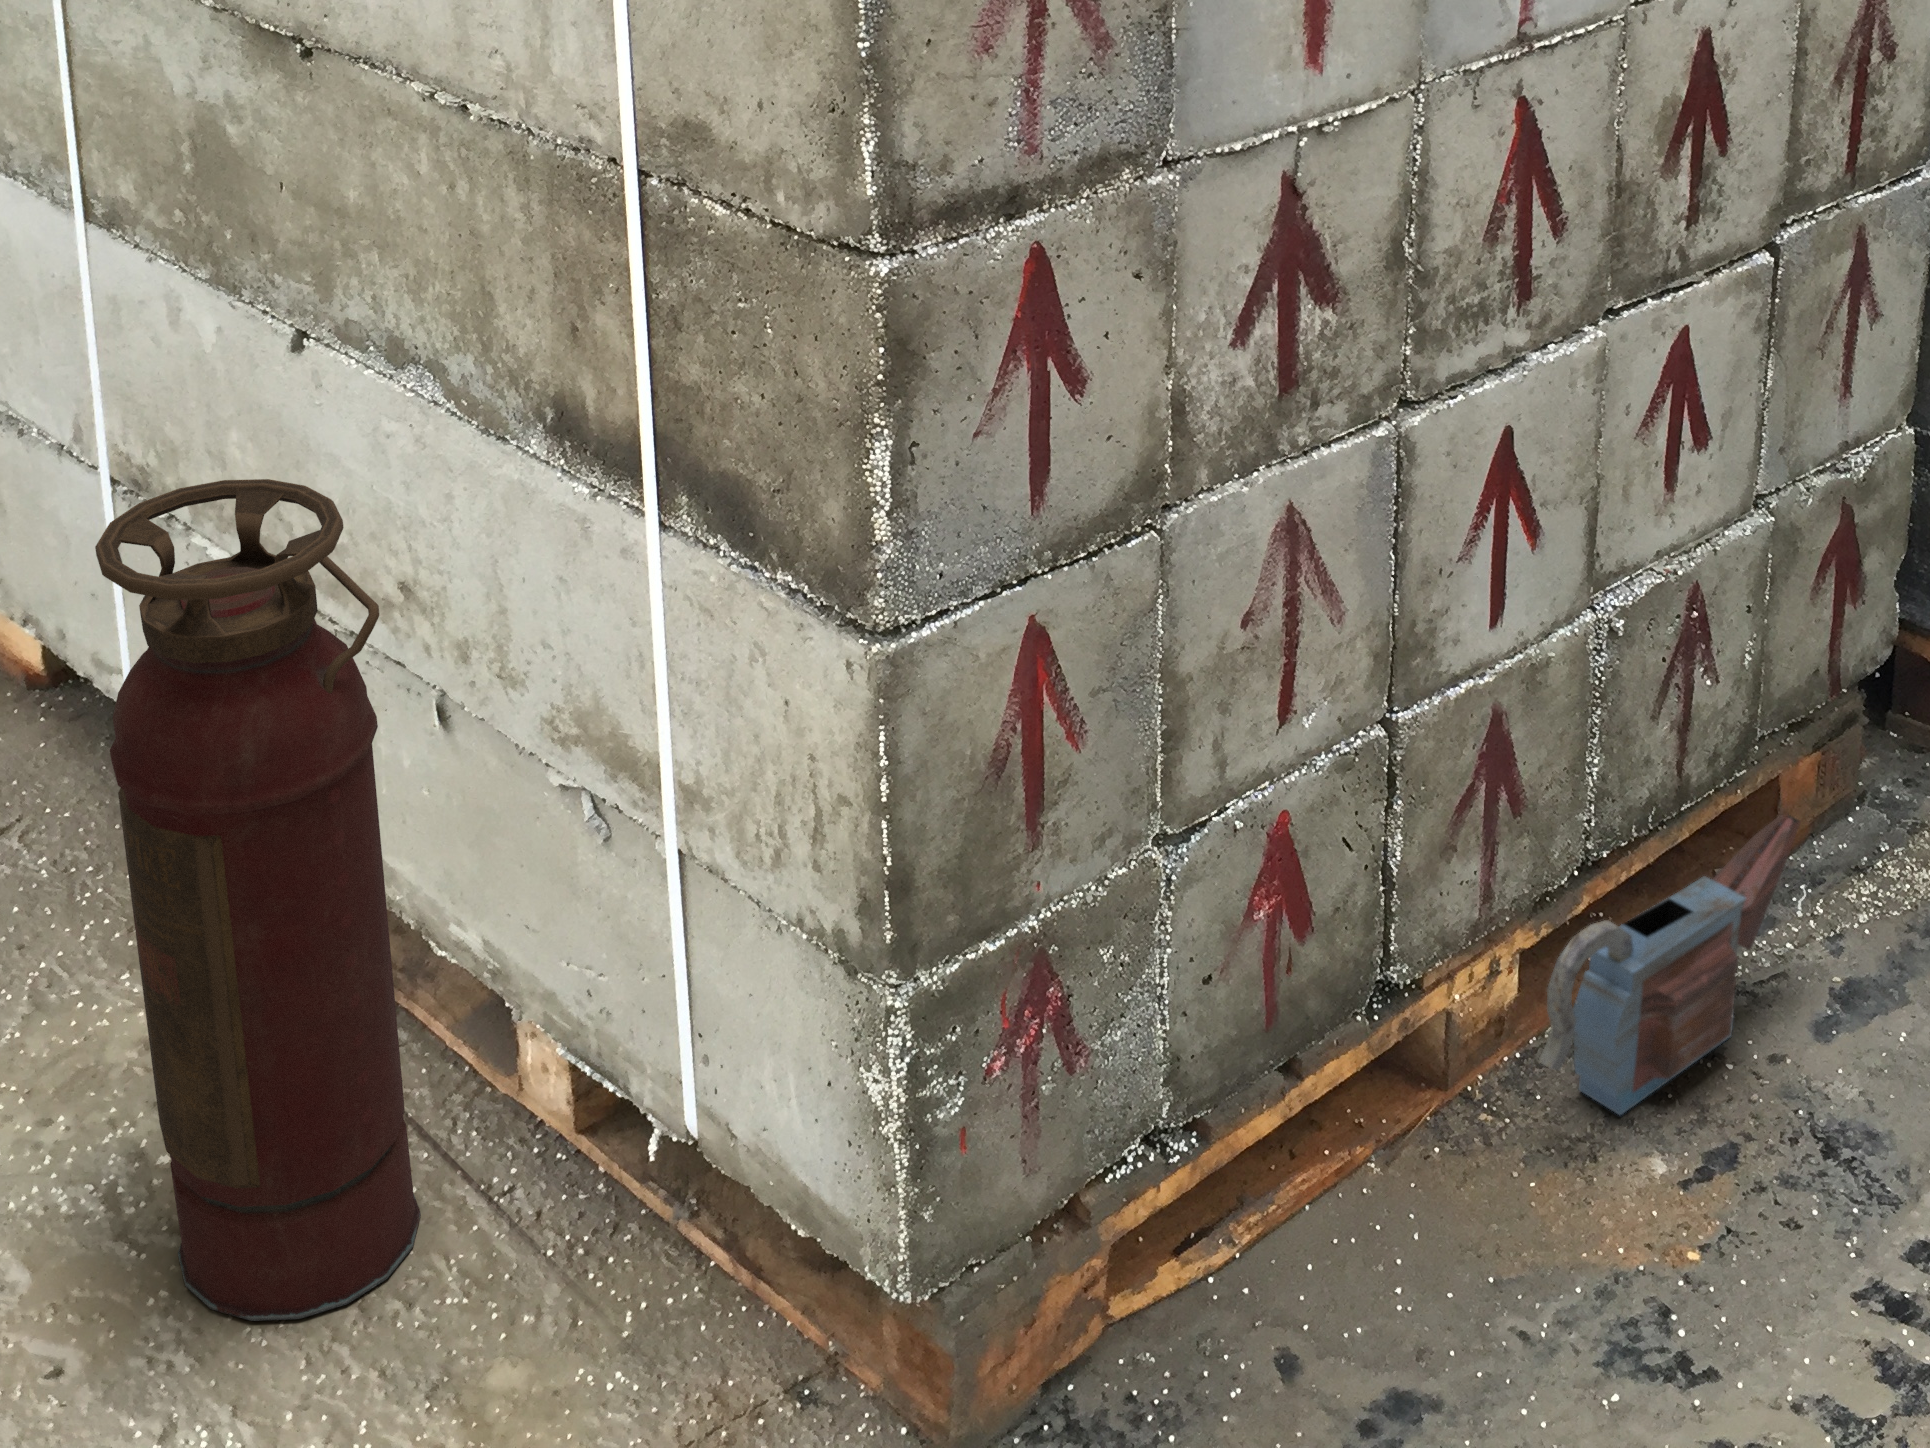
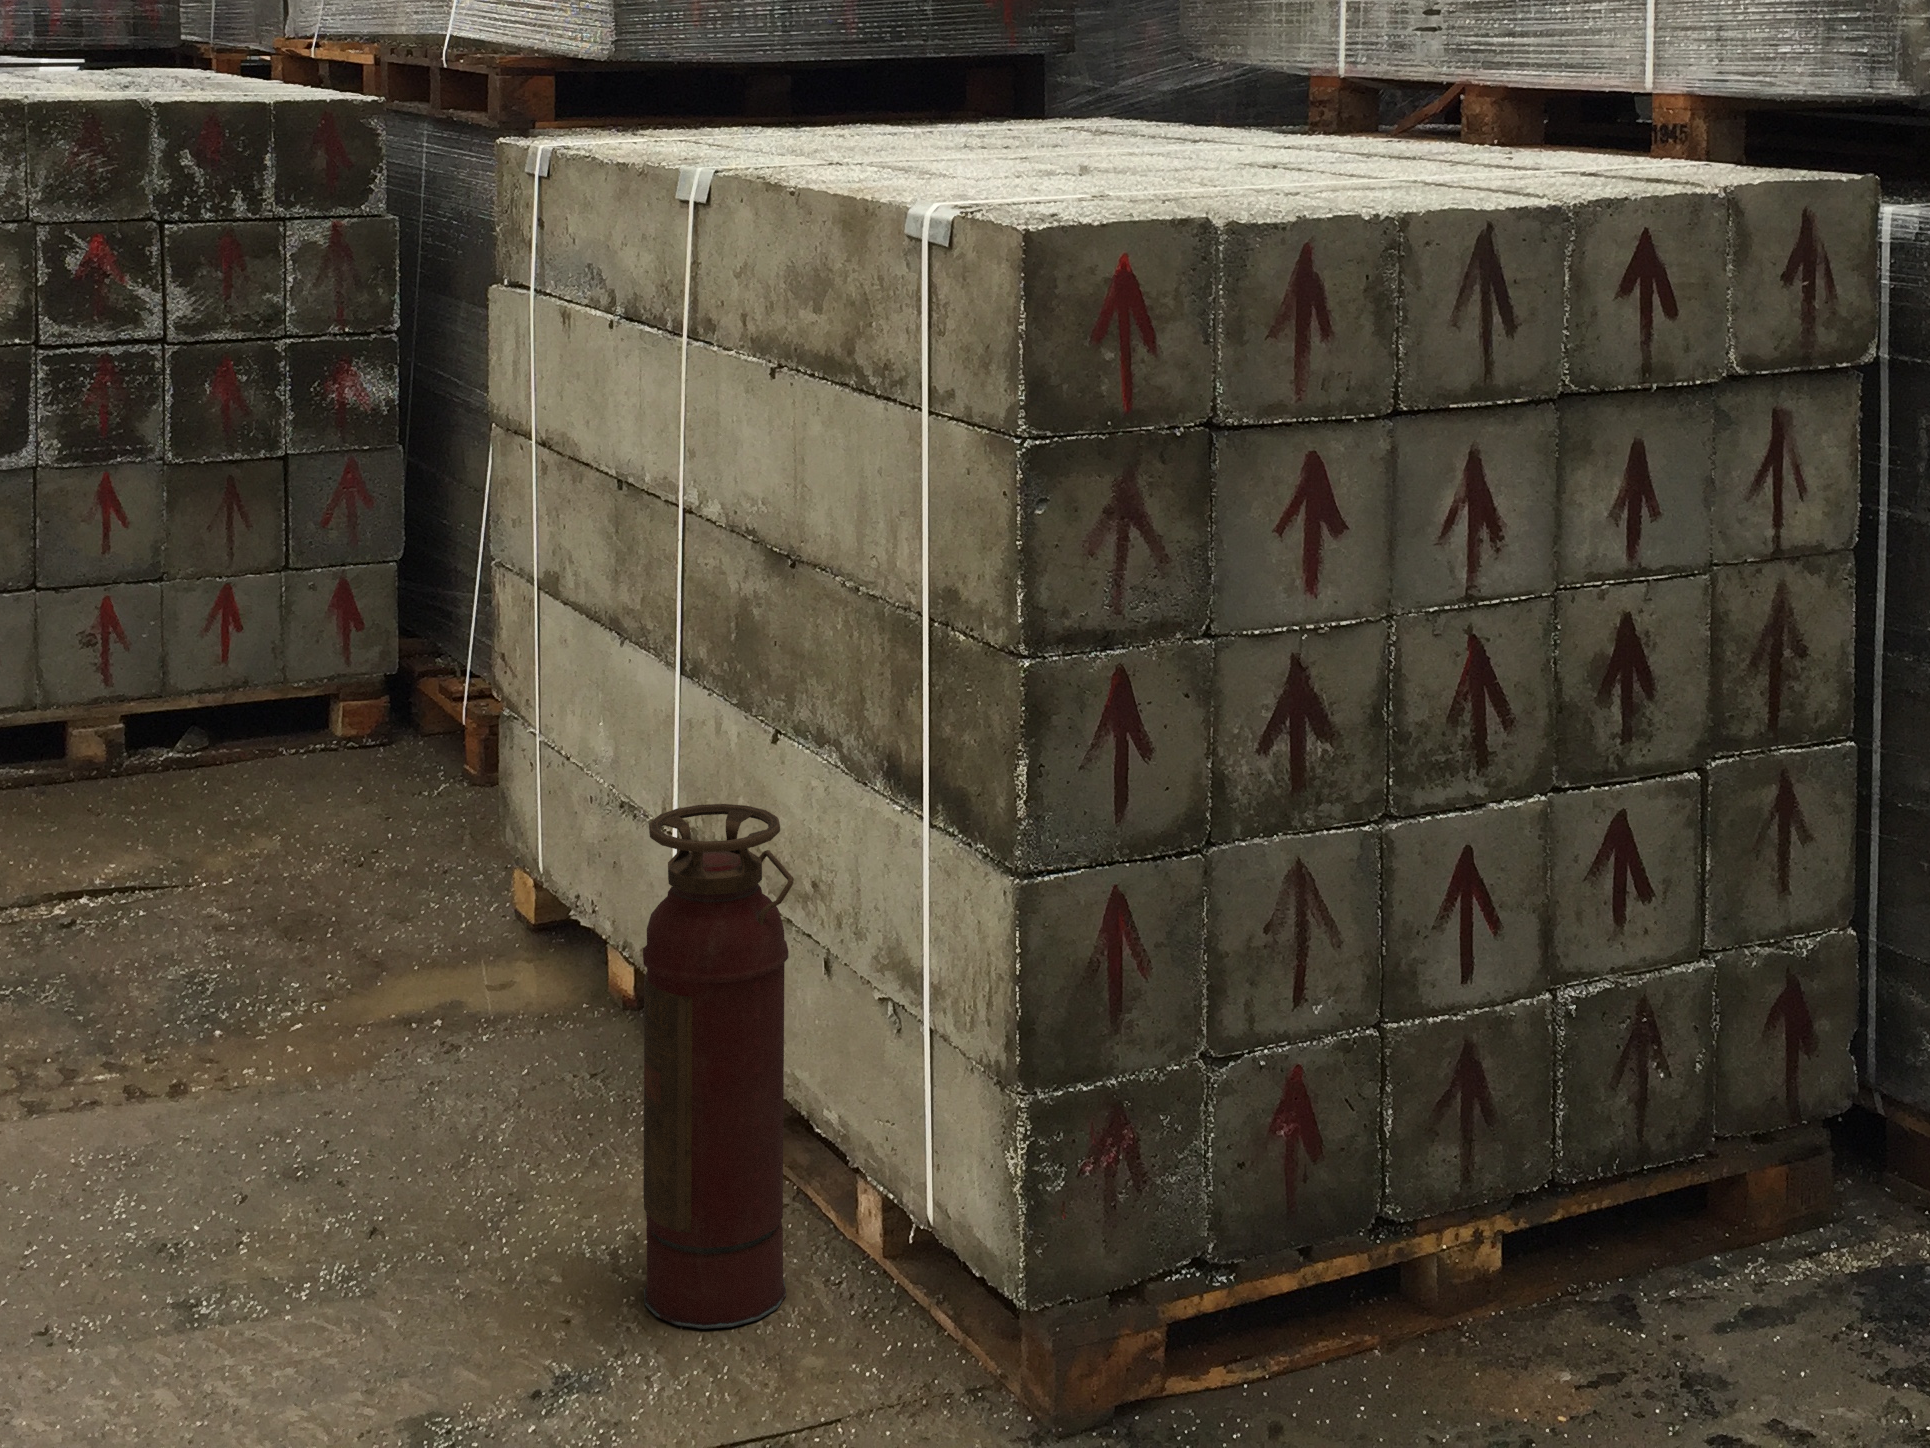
watering can: present [1538,814,1800,1115] -> none [1495,1174,1725,1359]

